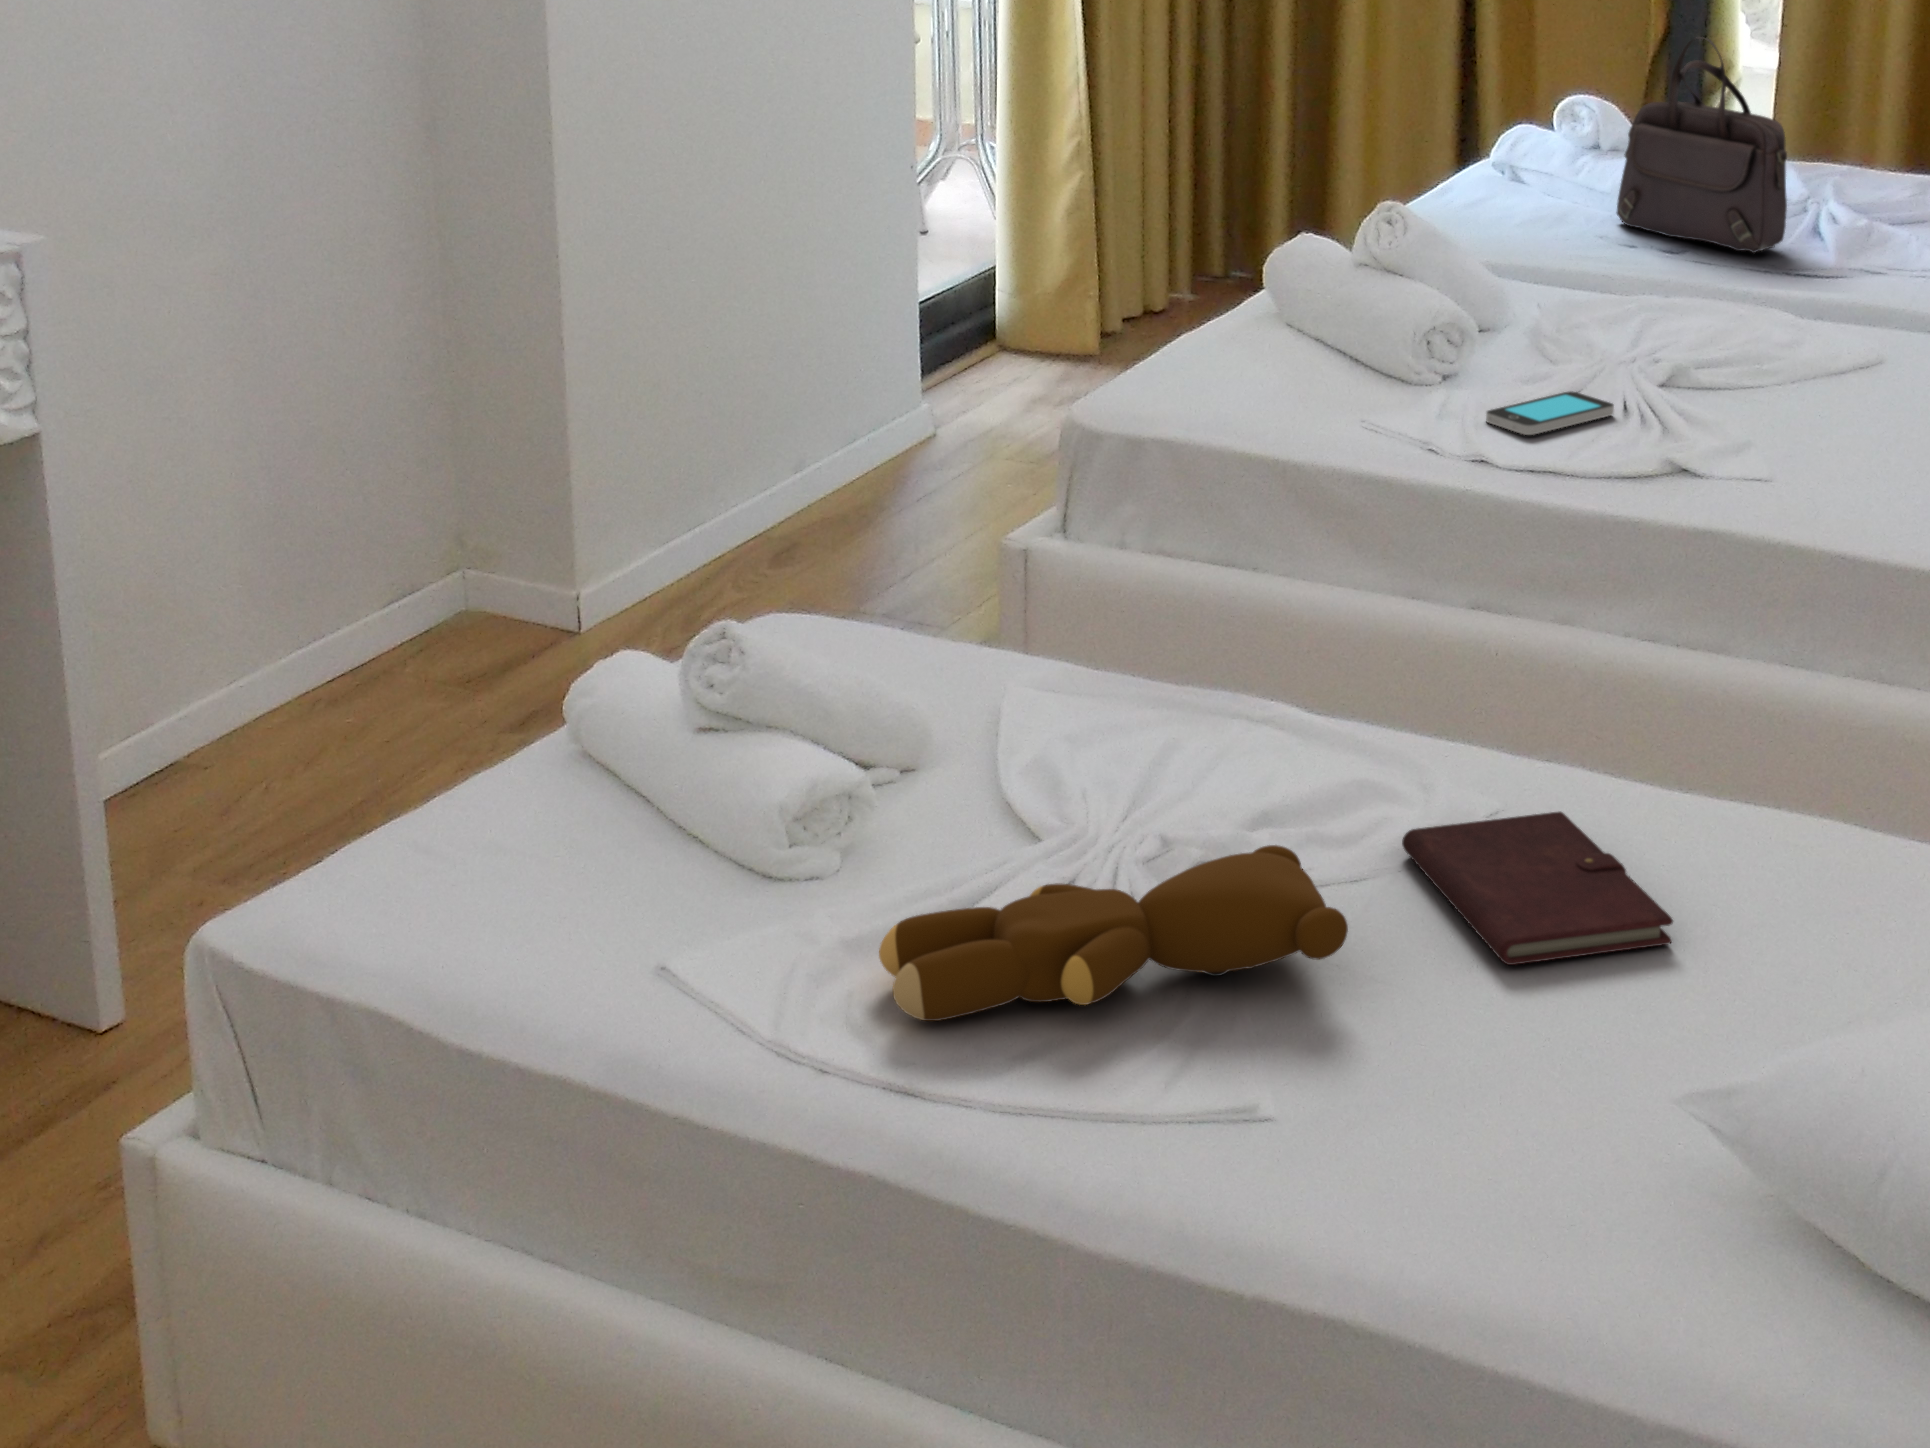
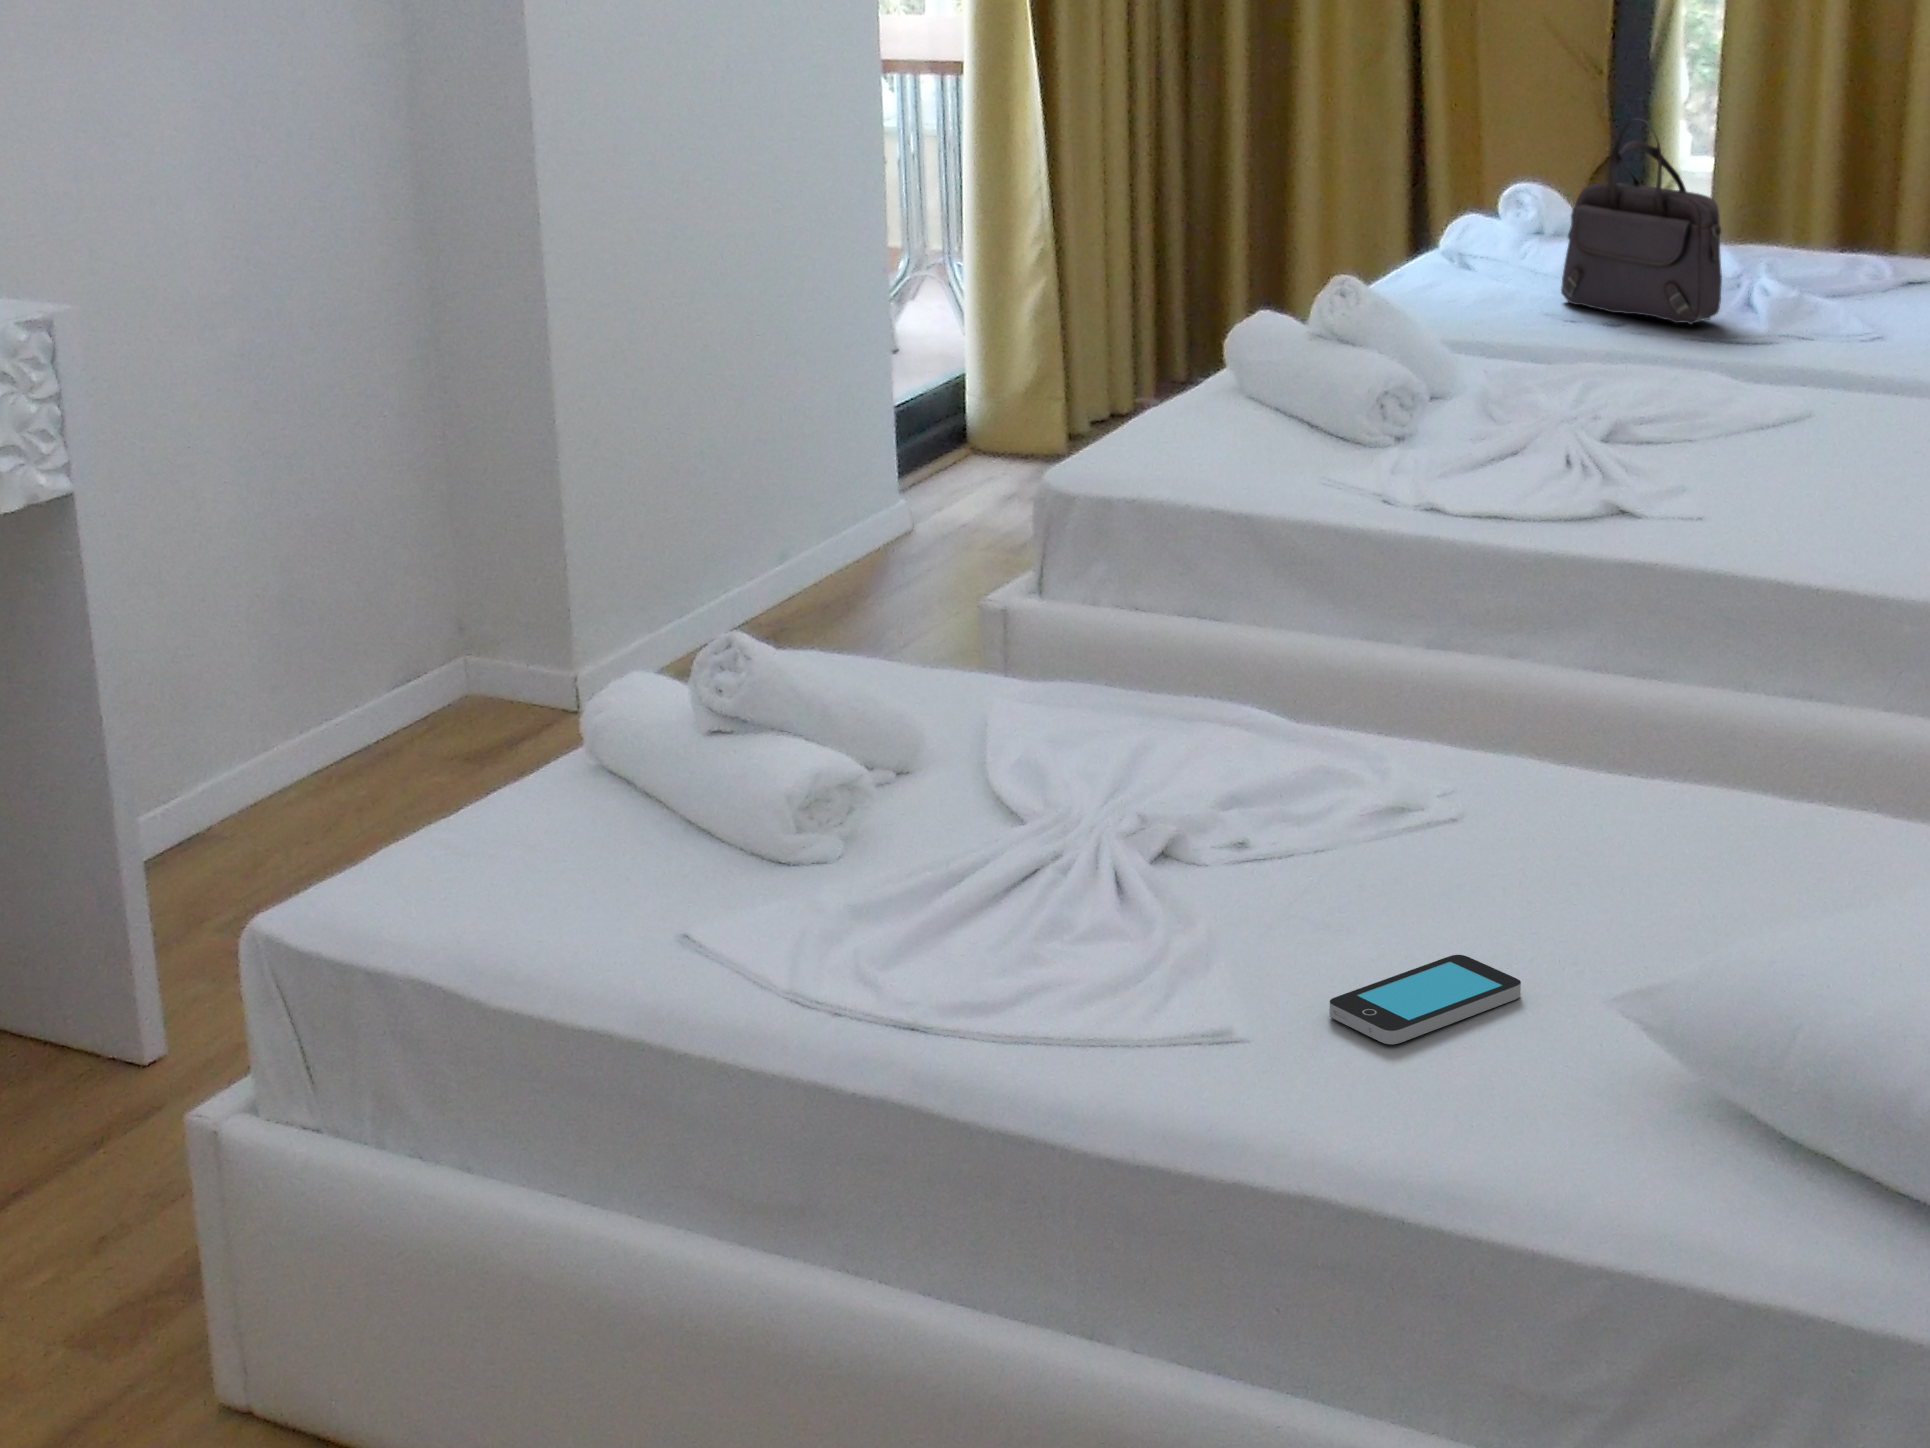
smartphone: present [1486,391,1614,435] -> present [1330,955,1521,1044]
notebook: present [1402,812,1673,965] -> none [1363,783,1609,906]
teddy bear: present [879,845,1348,1021] -> none [889,807,1314,964]

